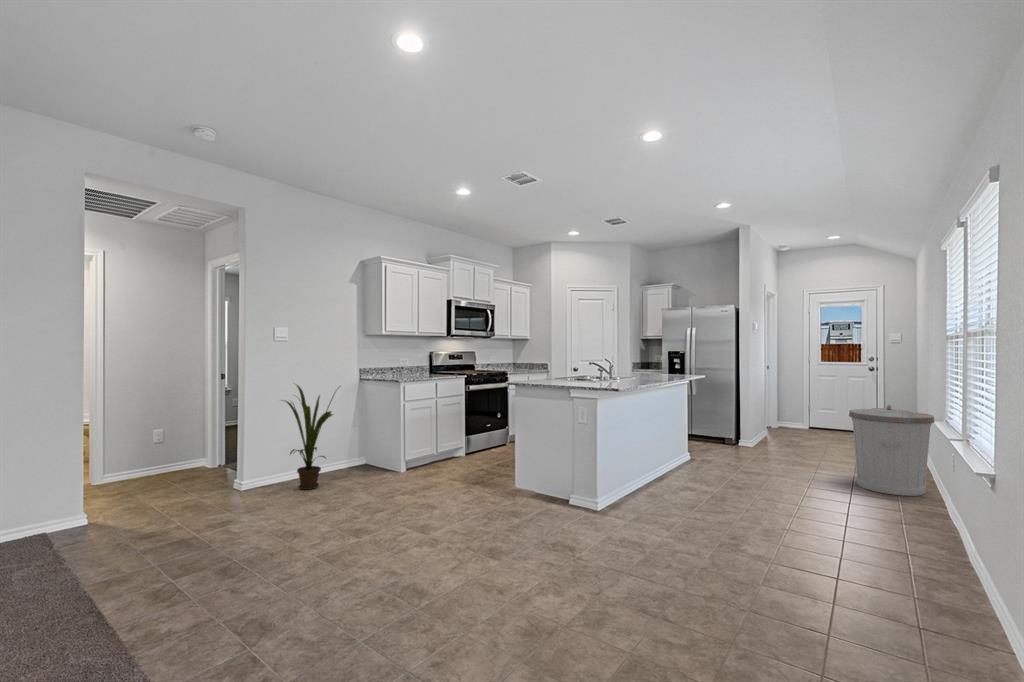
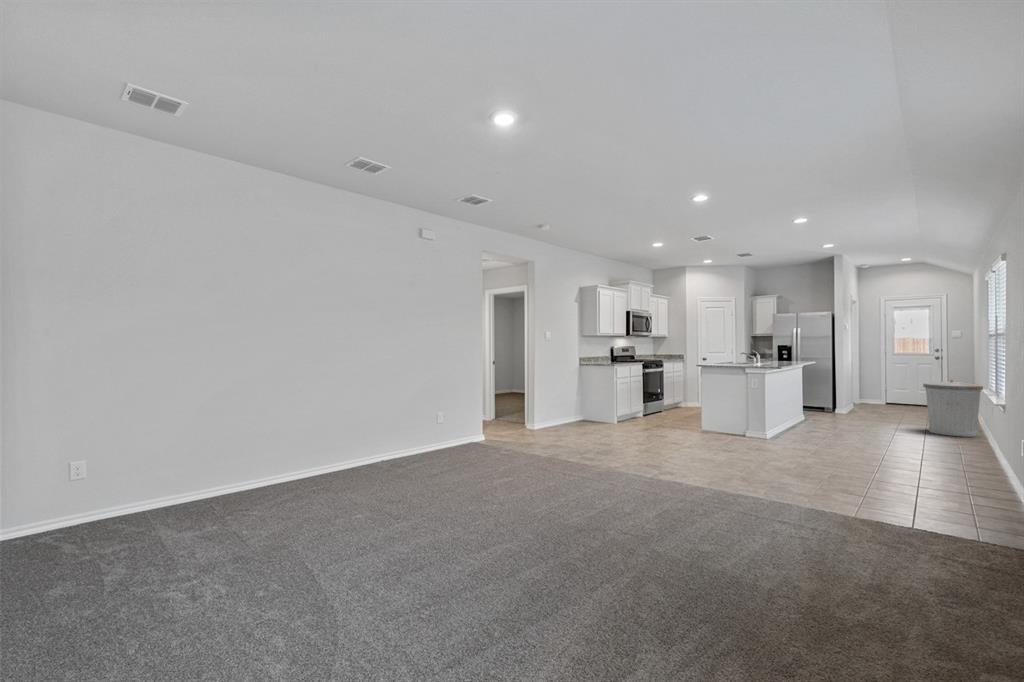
house plant: present [283,385,335,490] -> none [554,365,590,430]

